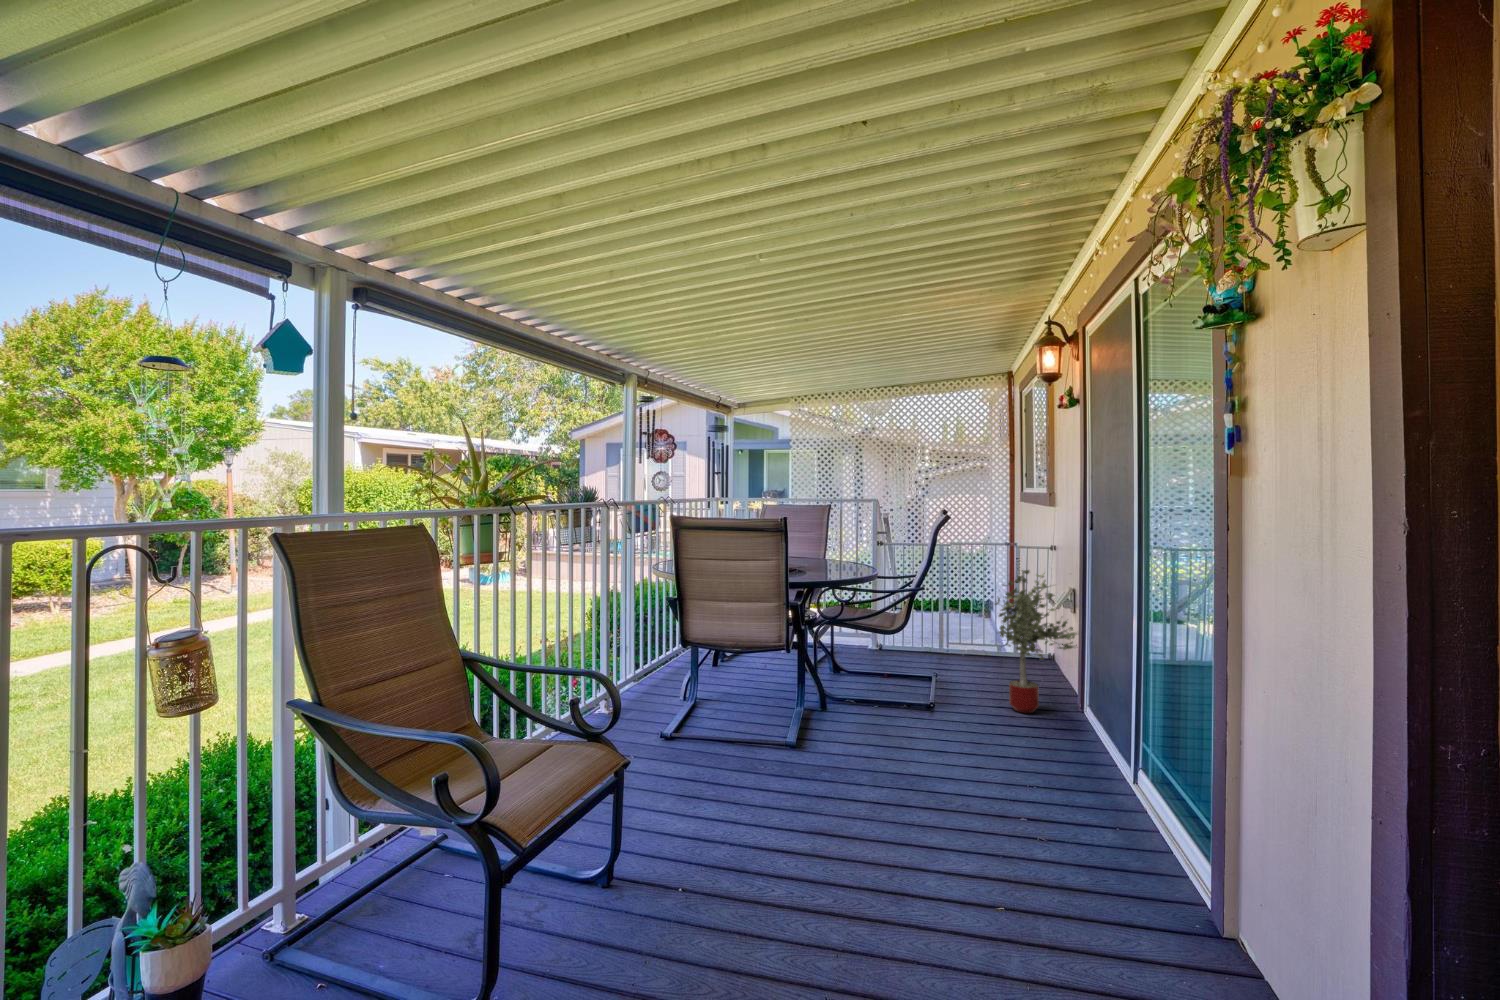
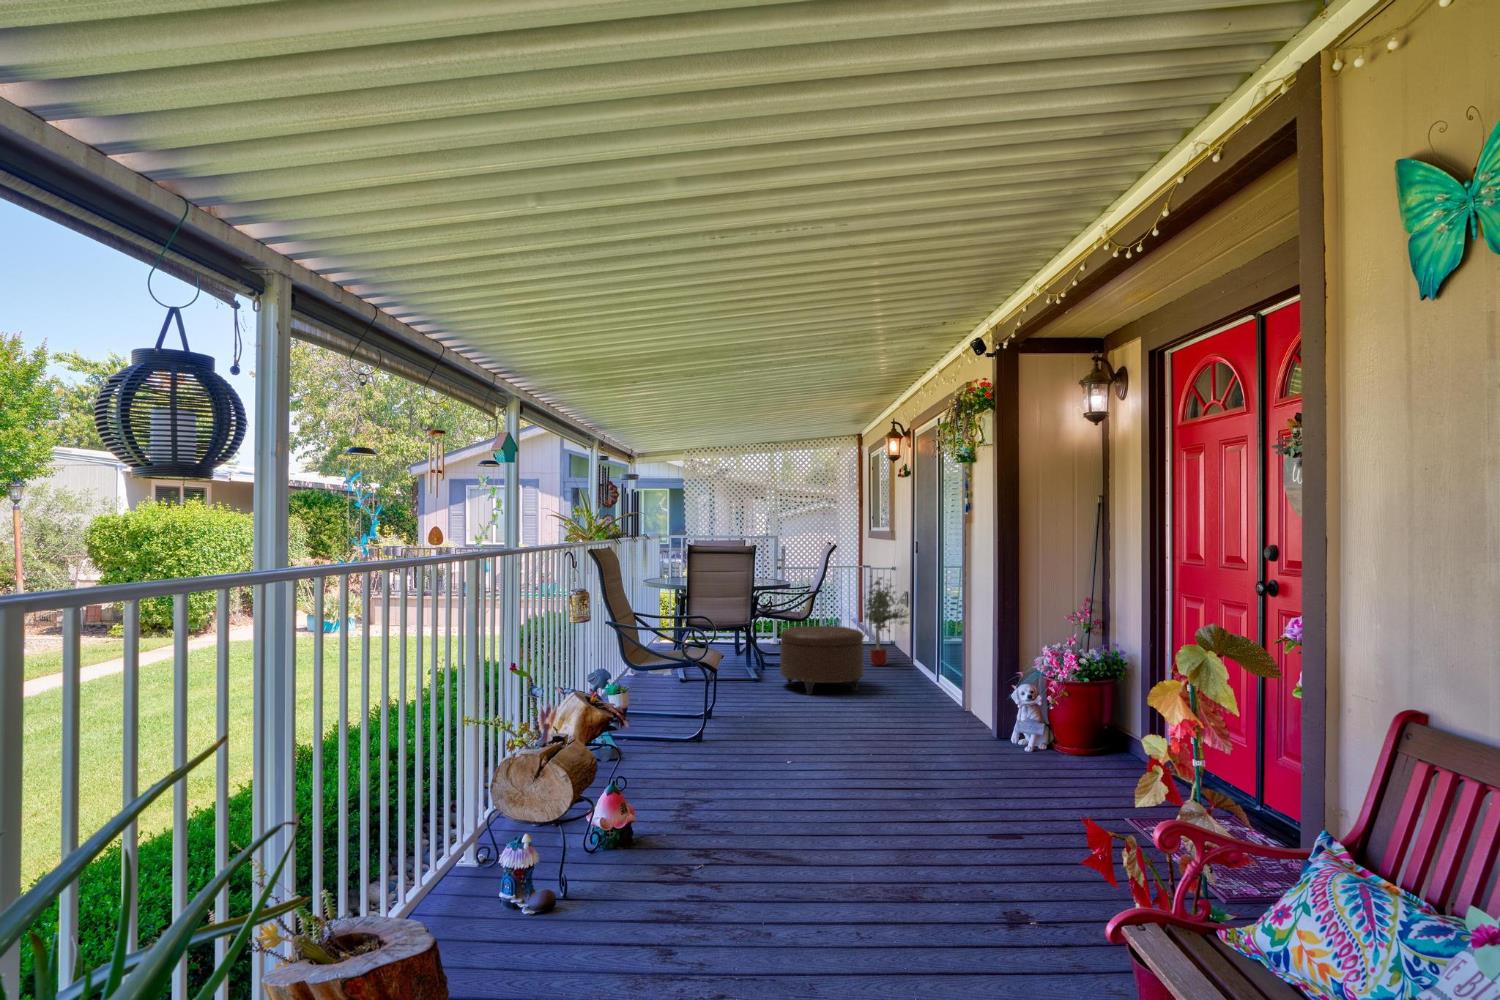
ottoman: none [831,660,983,801] -> present [780,626,864,695]

